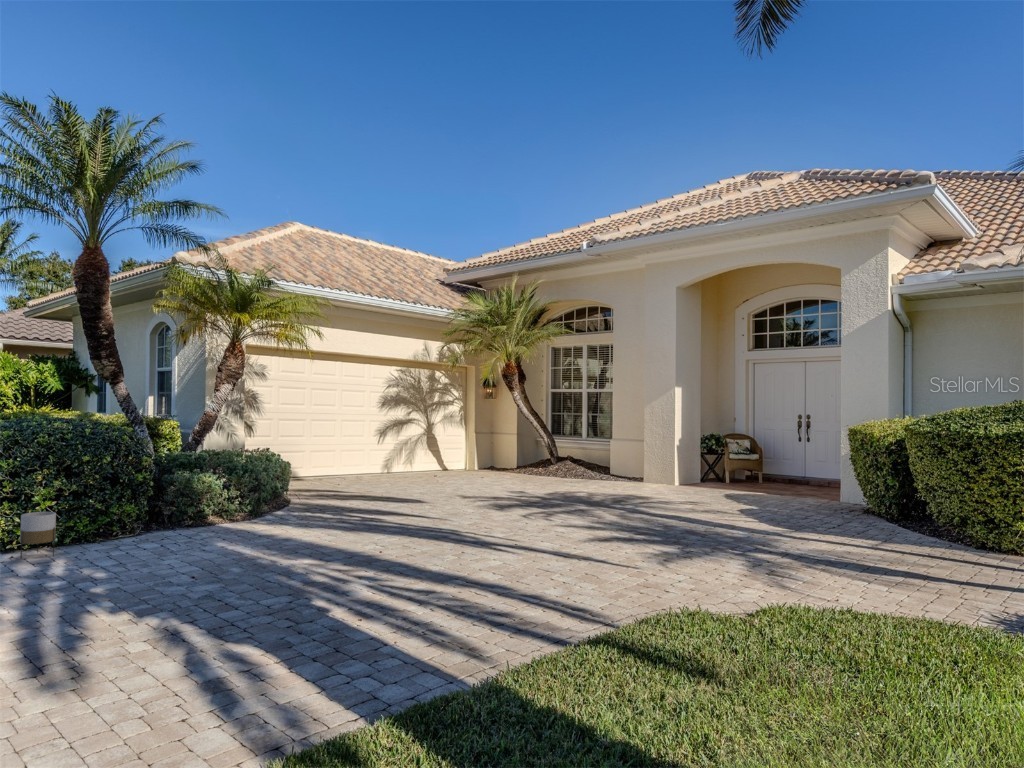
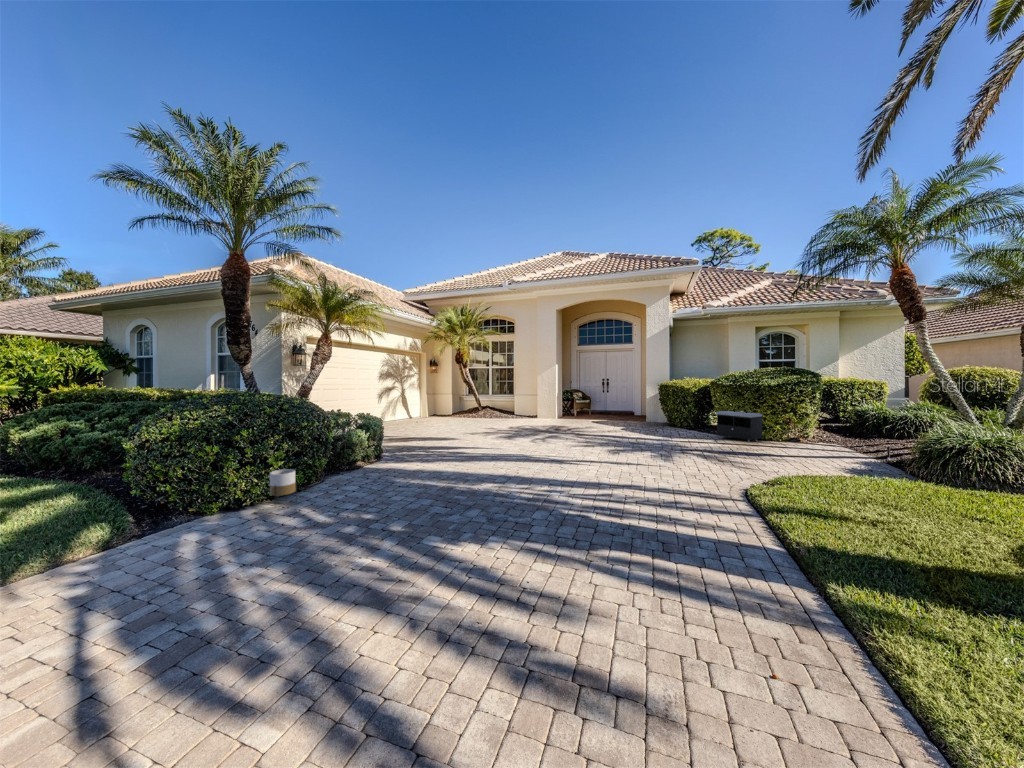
storage bench: none [905,480,1000,548] -> present [716,411,762,442]

